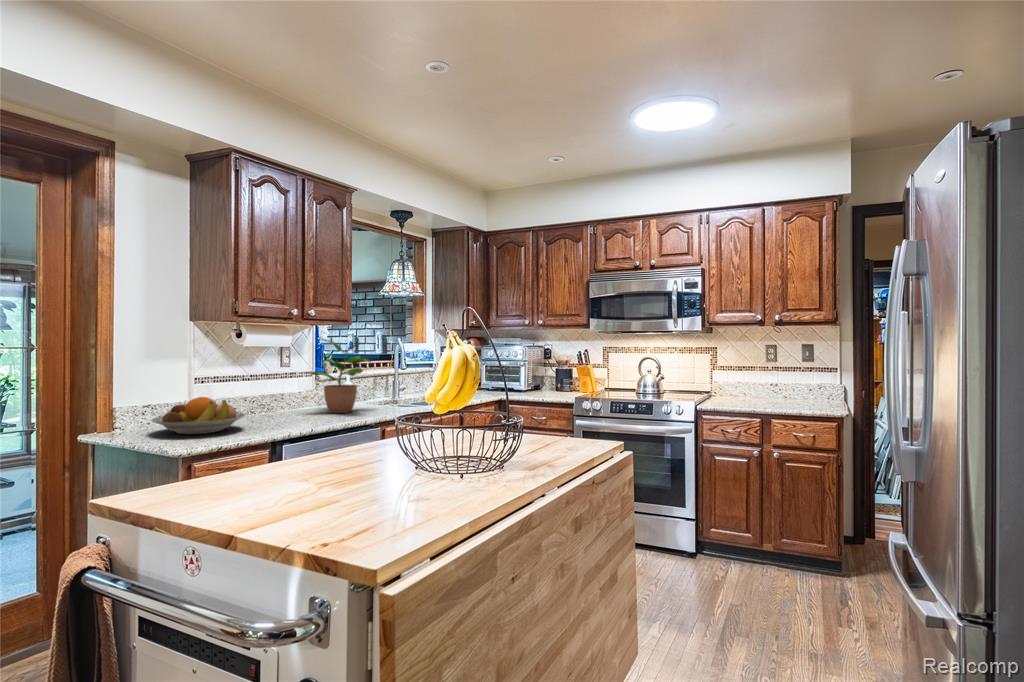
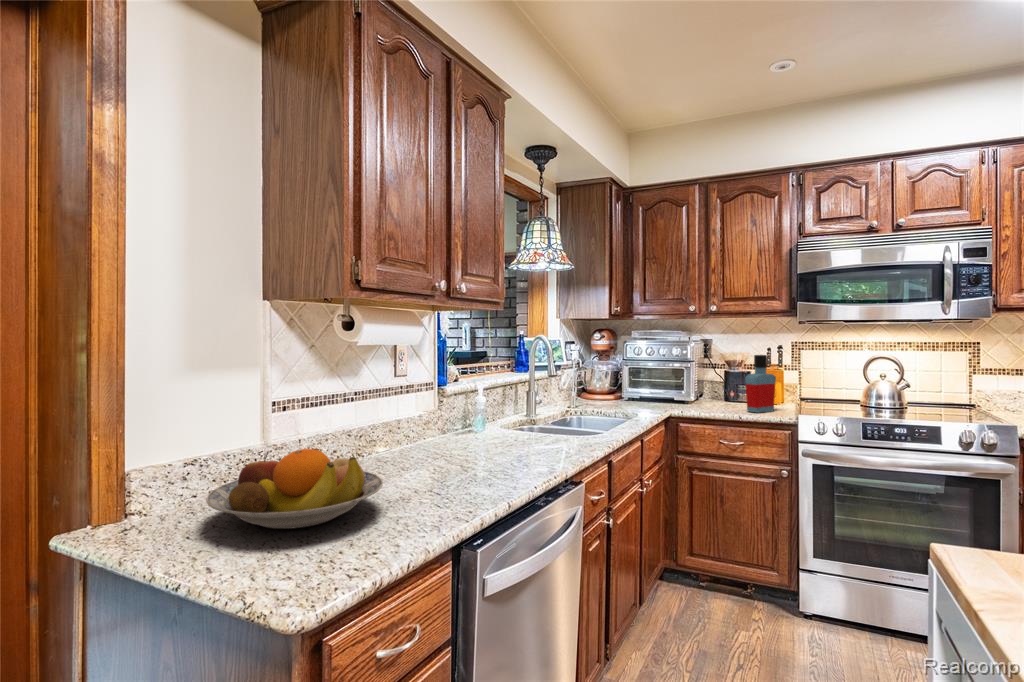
potted plant: present [309,339,371,413] -> none [448,331,541,454]
bottle: none [551,356,574,396] -> present [745,355,776,413]

